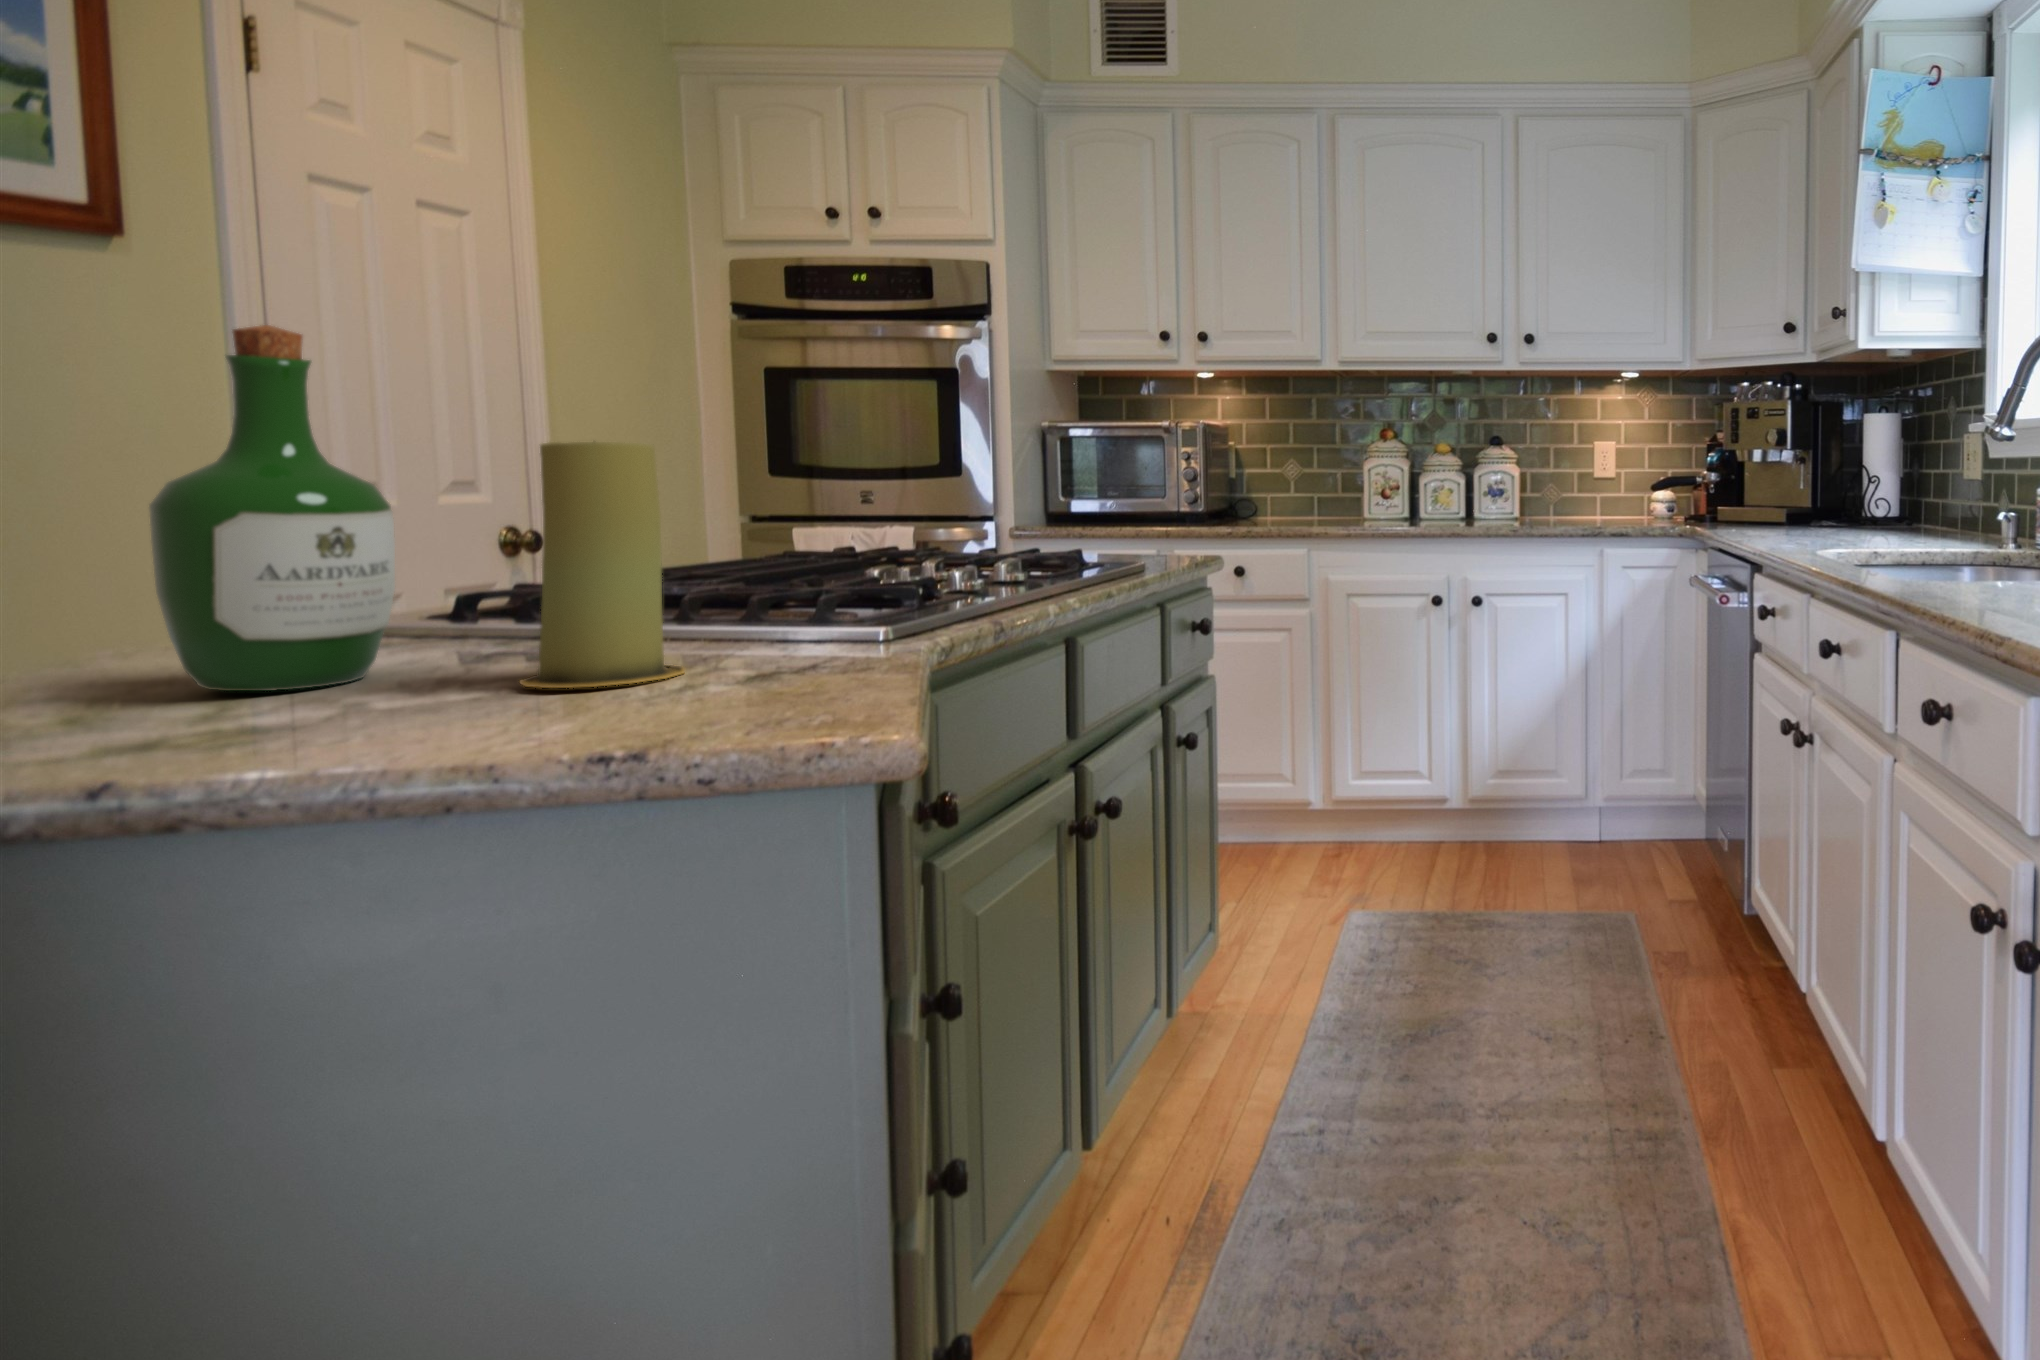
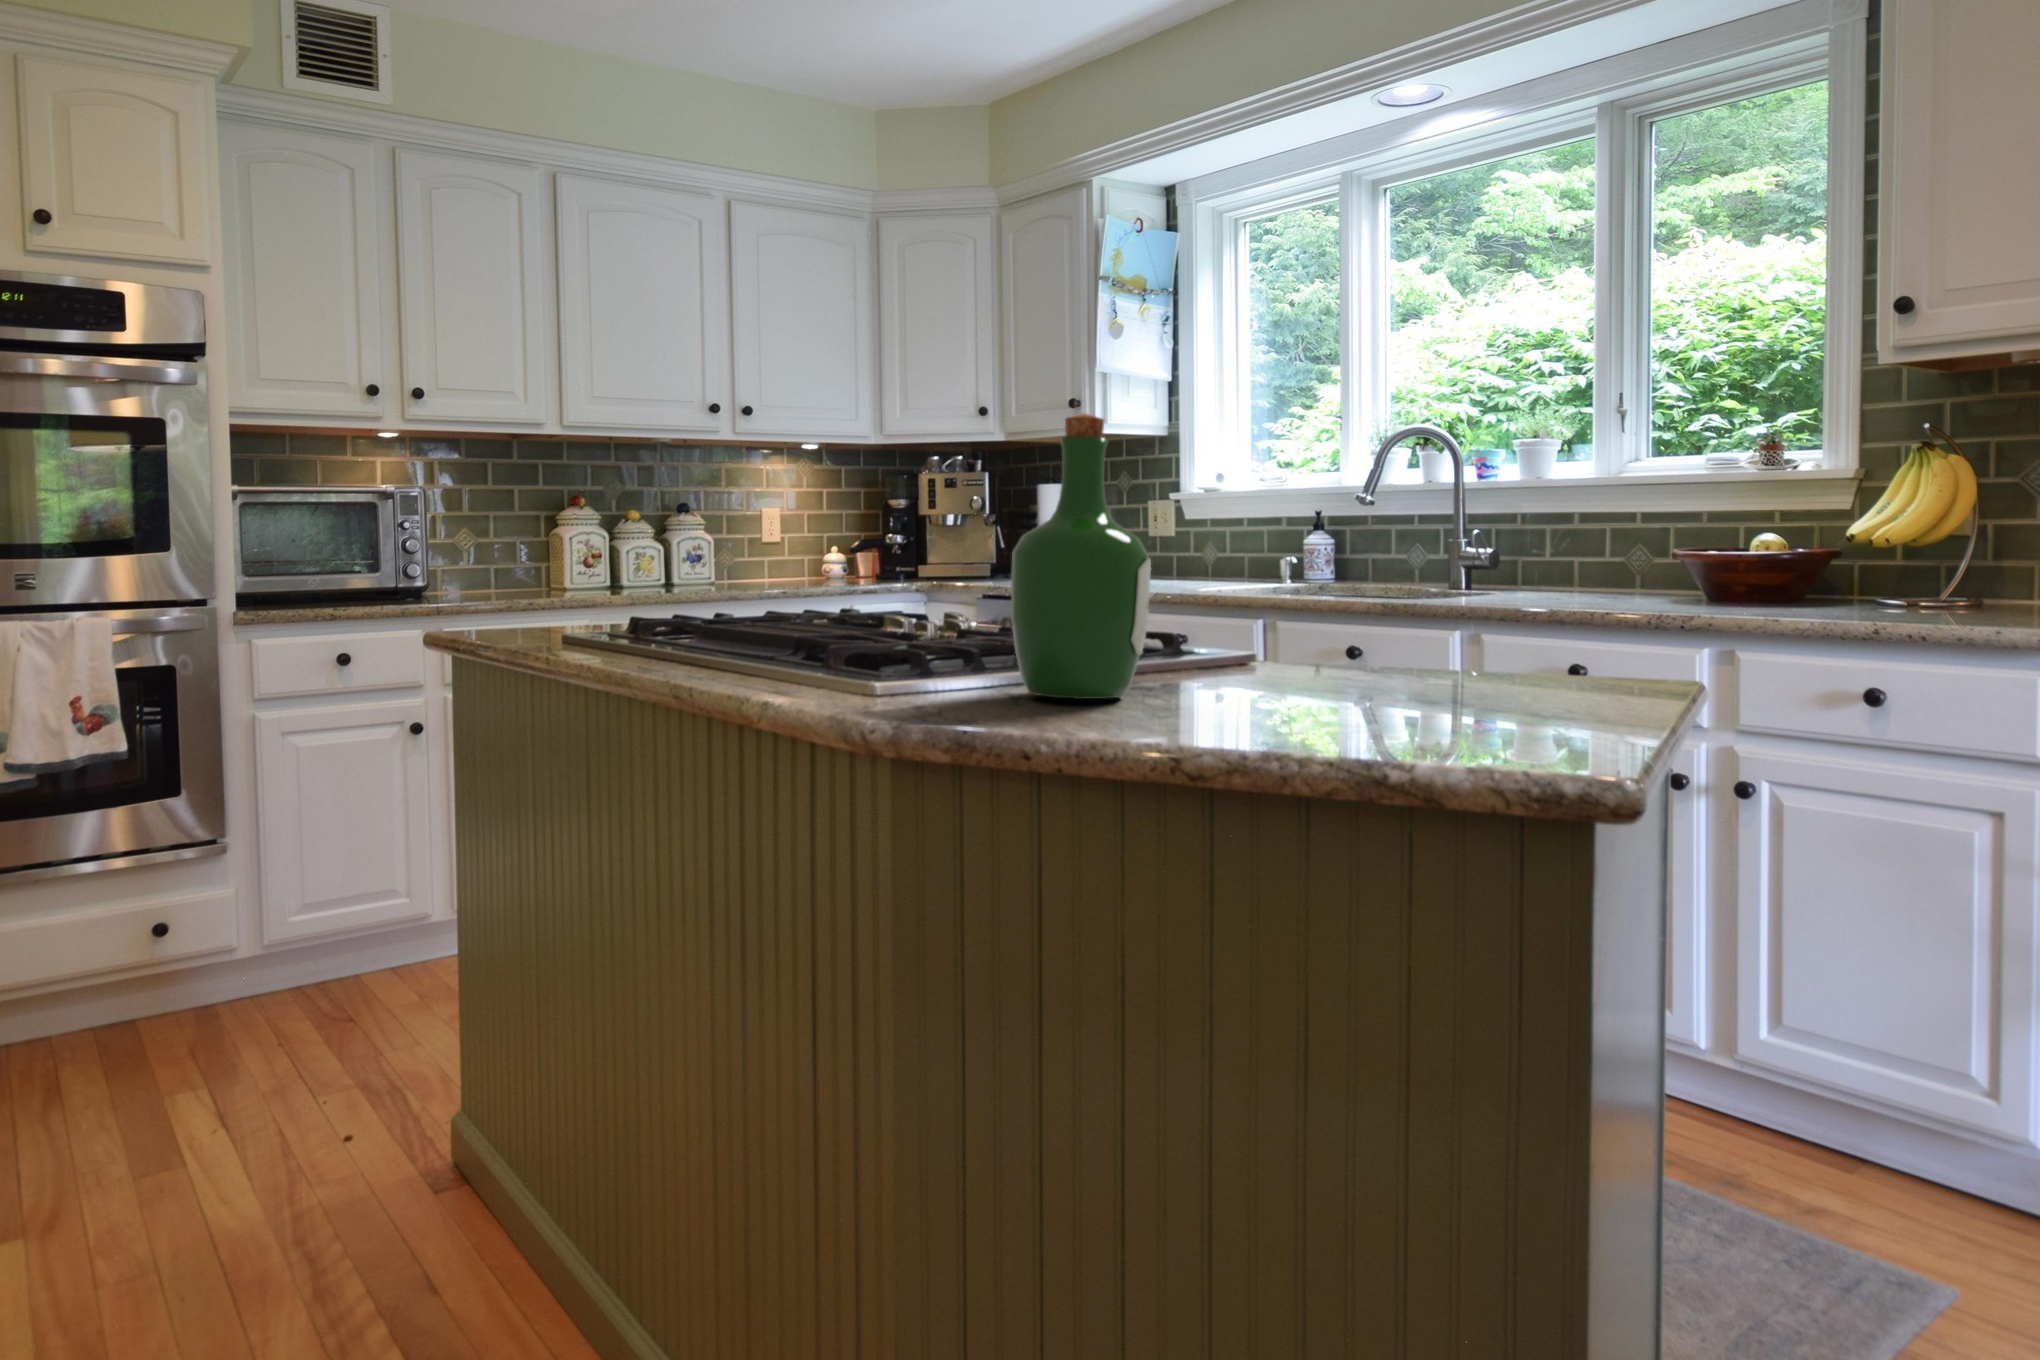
candle: present [520,441,685,688] -> none [1202,504,1300,678]

